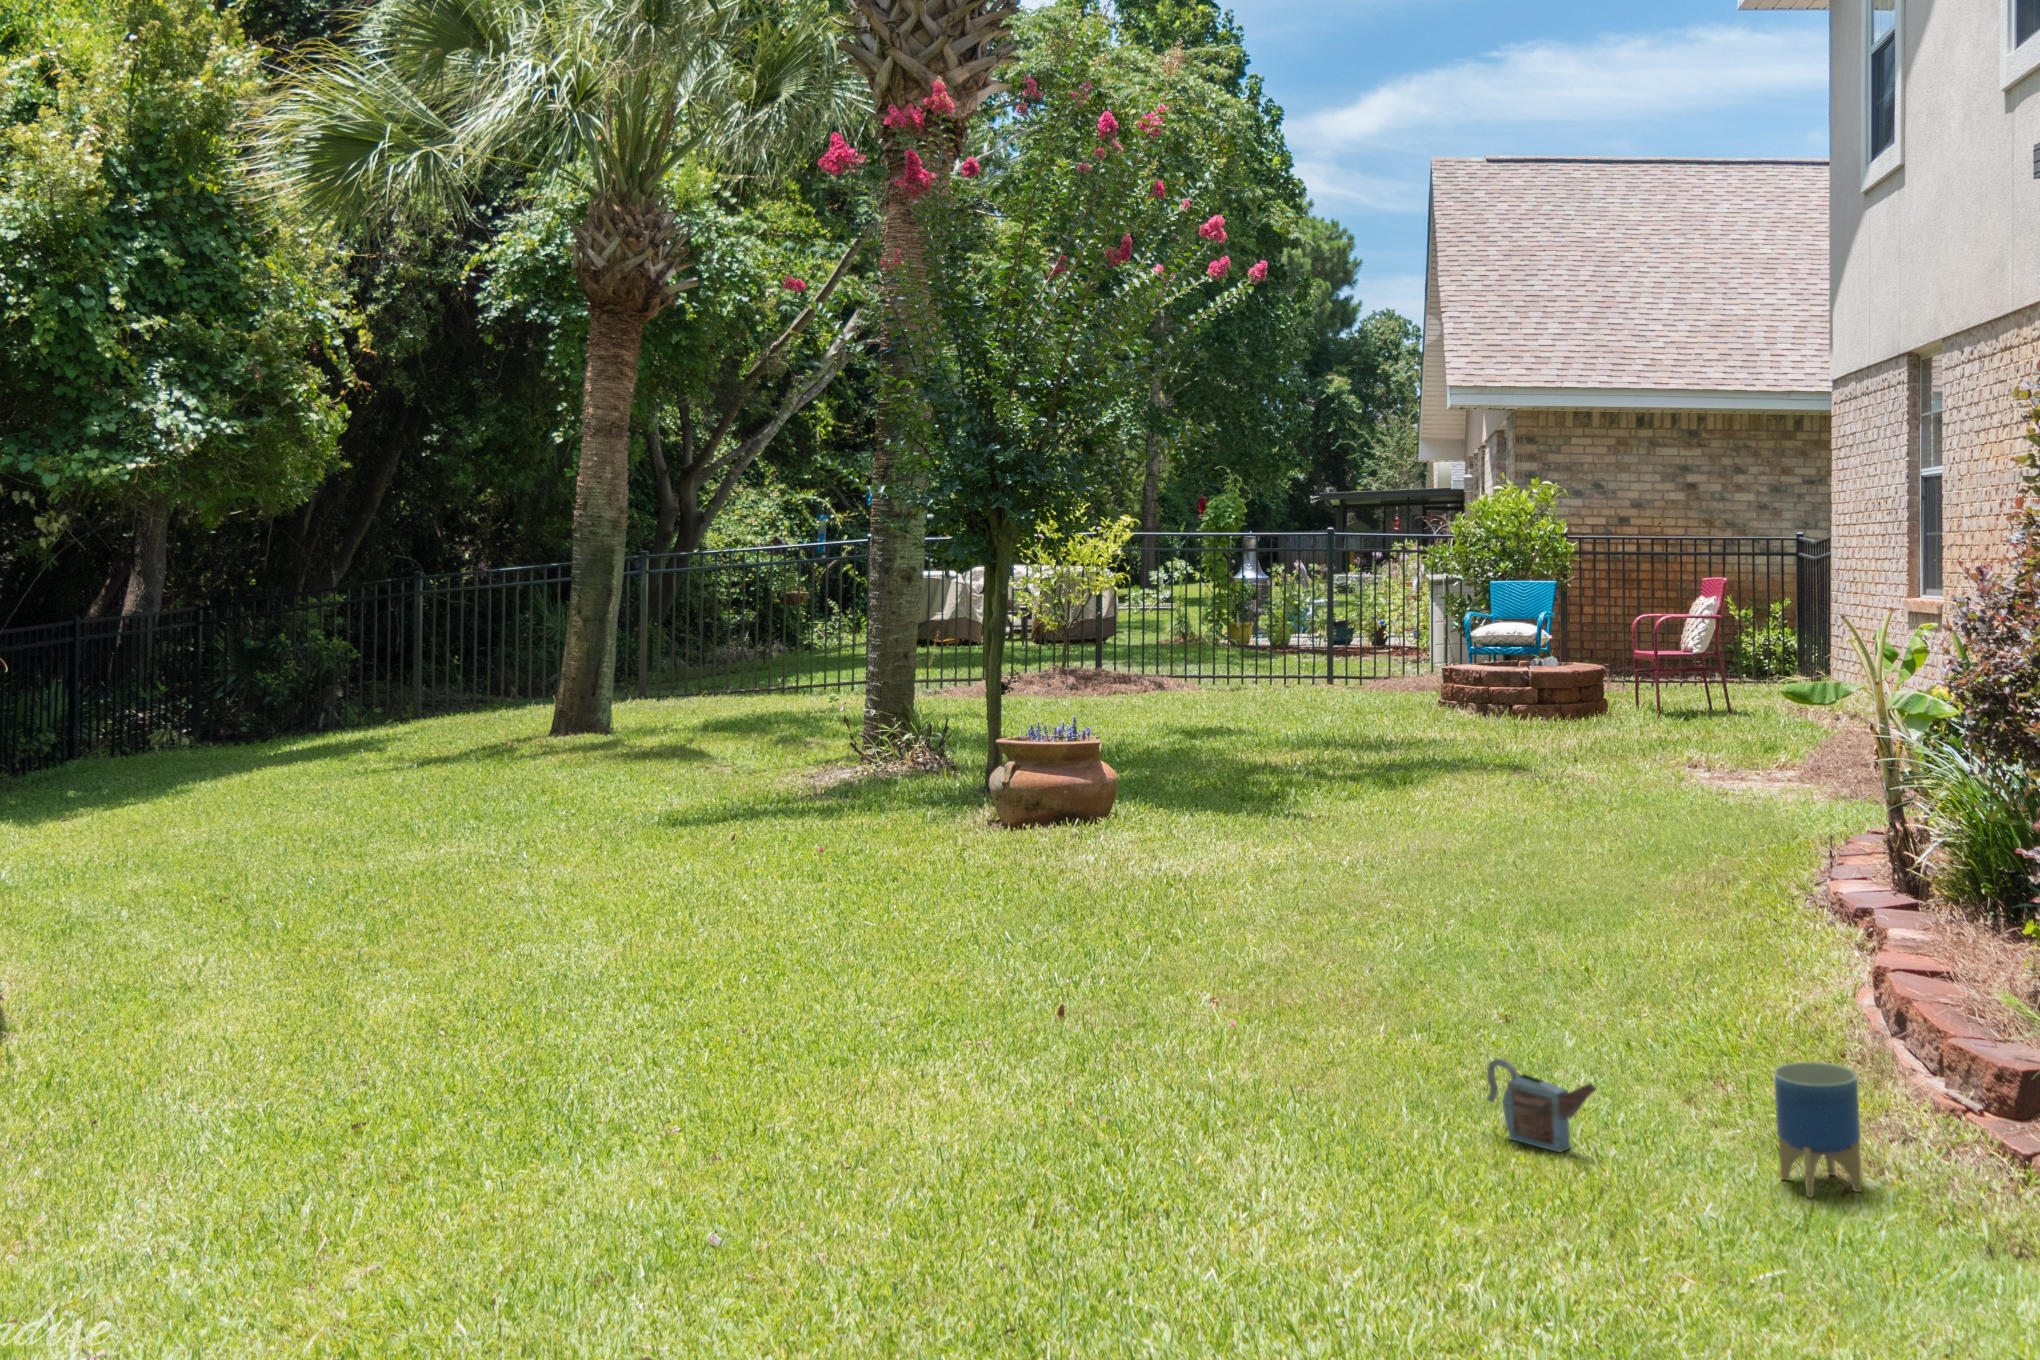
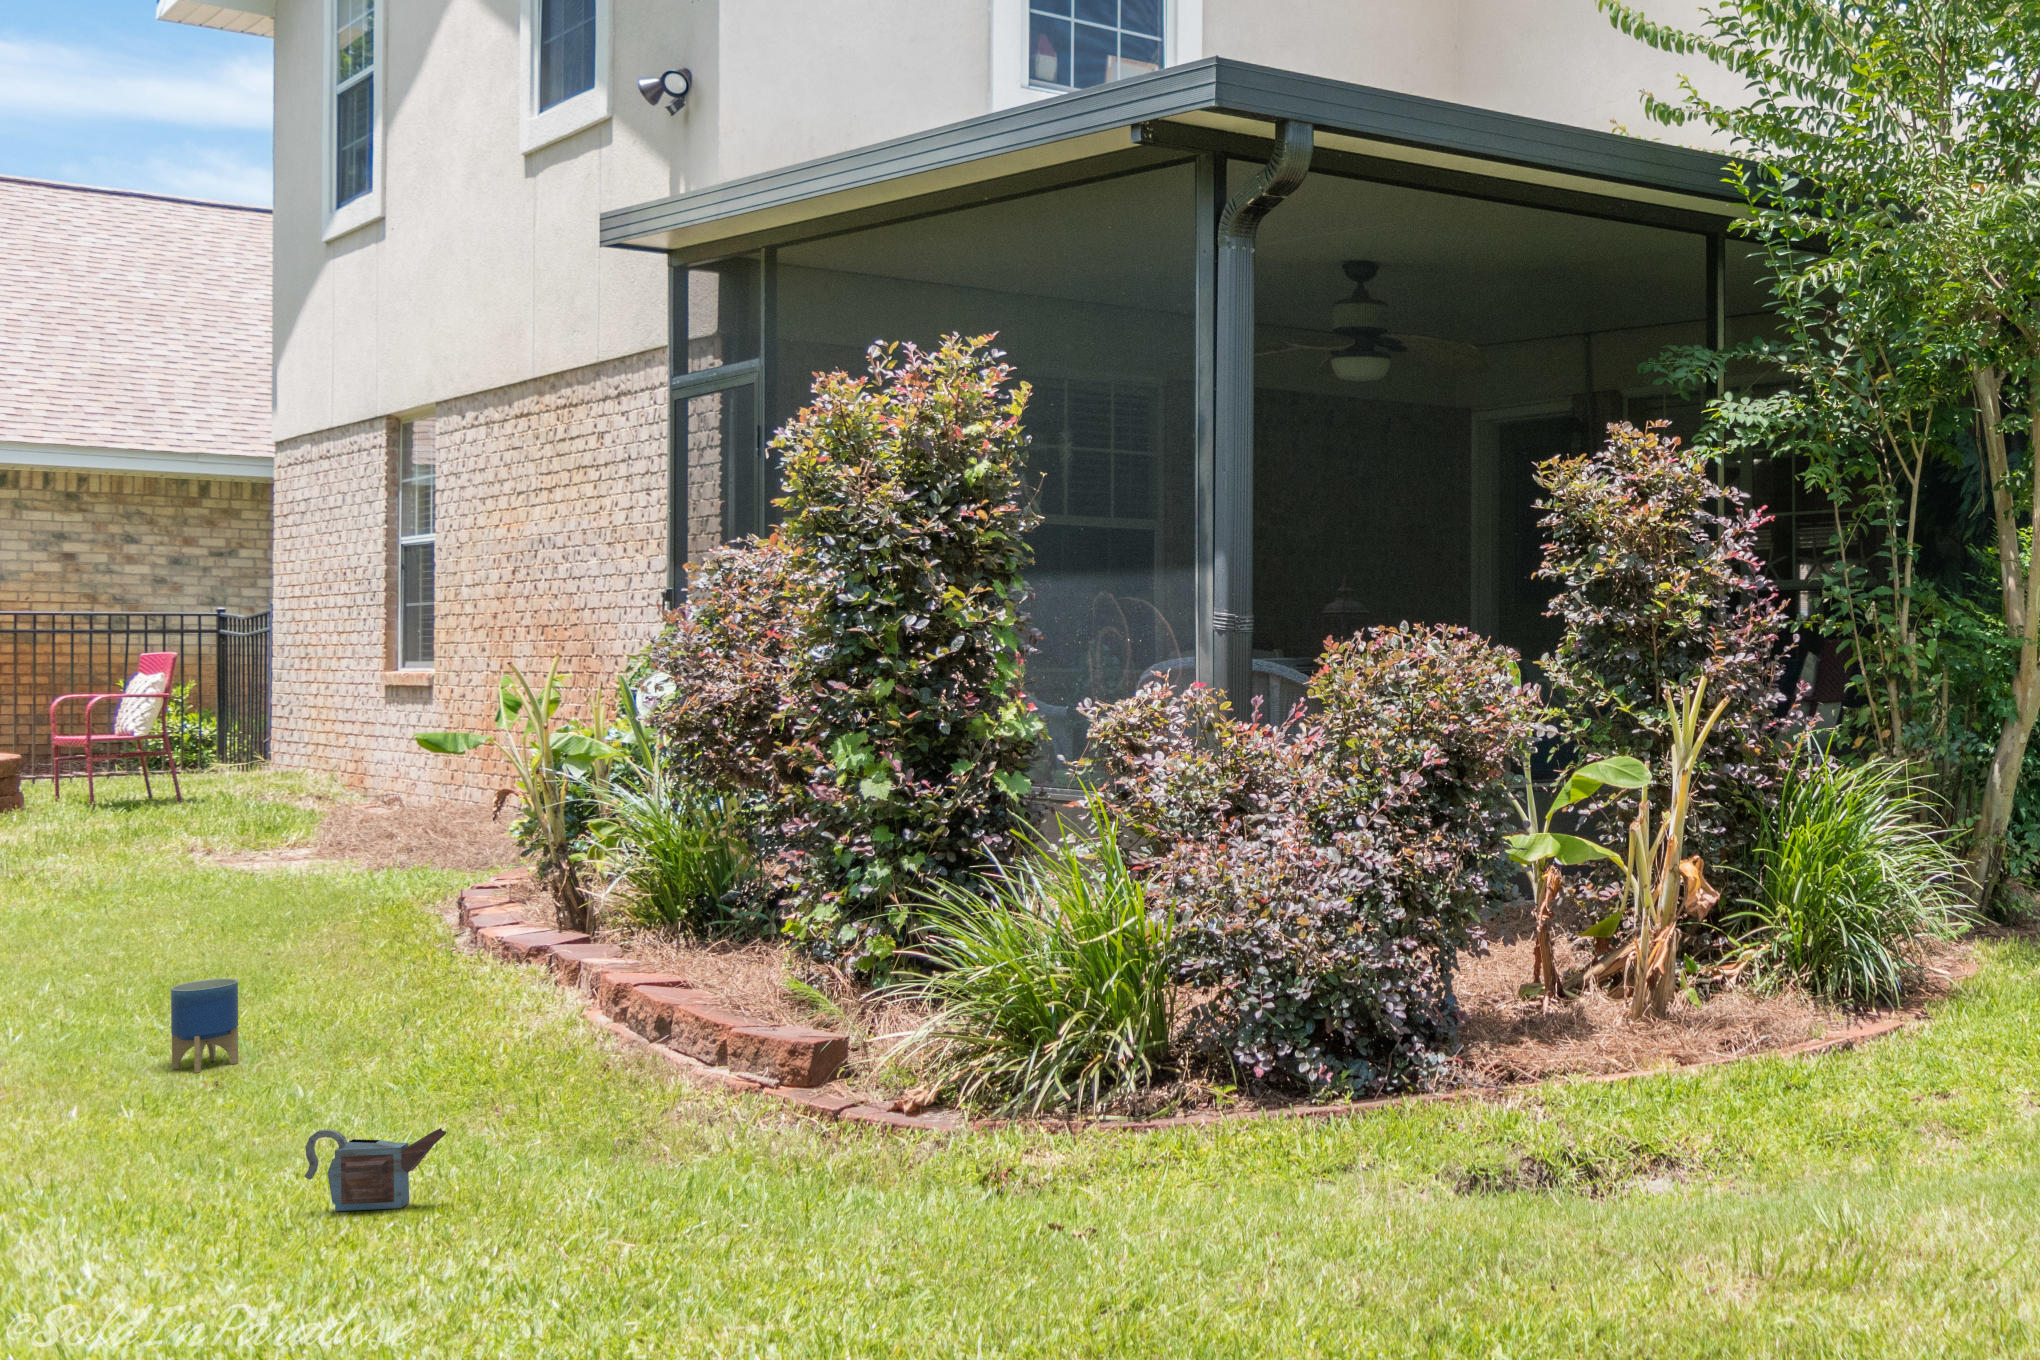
planter: present [1774,1062,1862,1197] -> present [171,978,238,1073]

